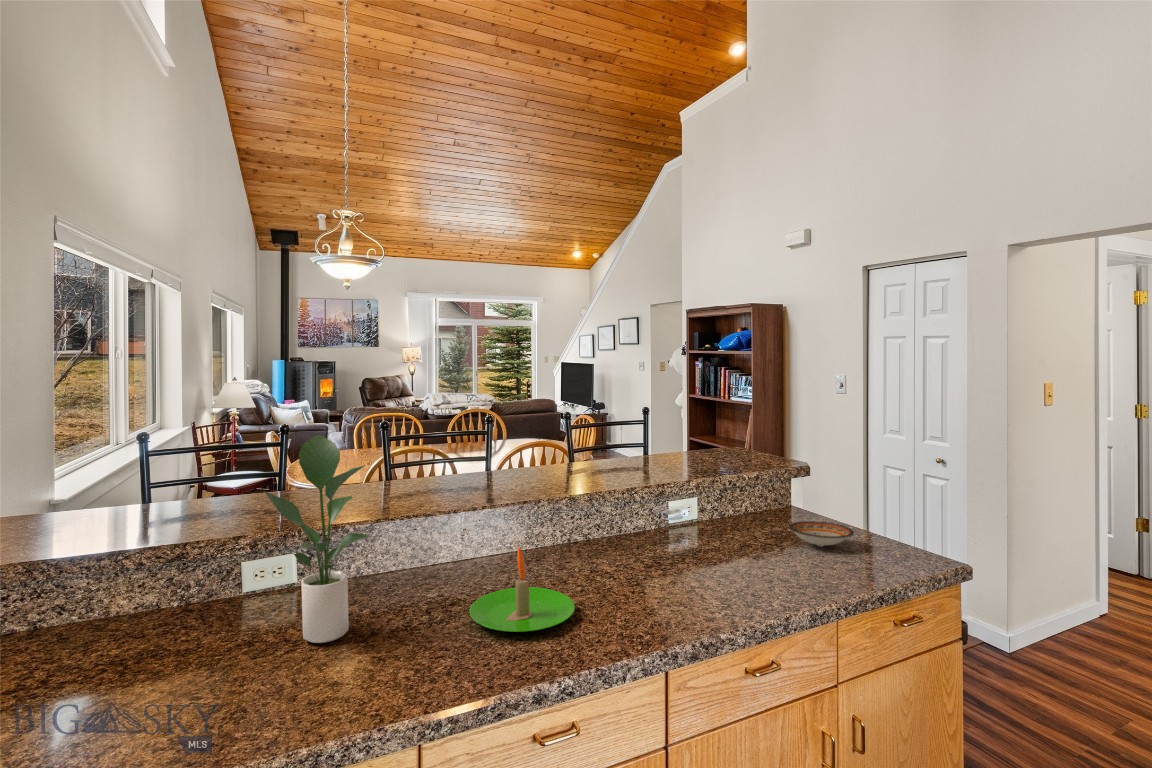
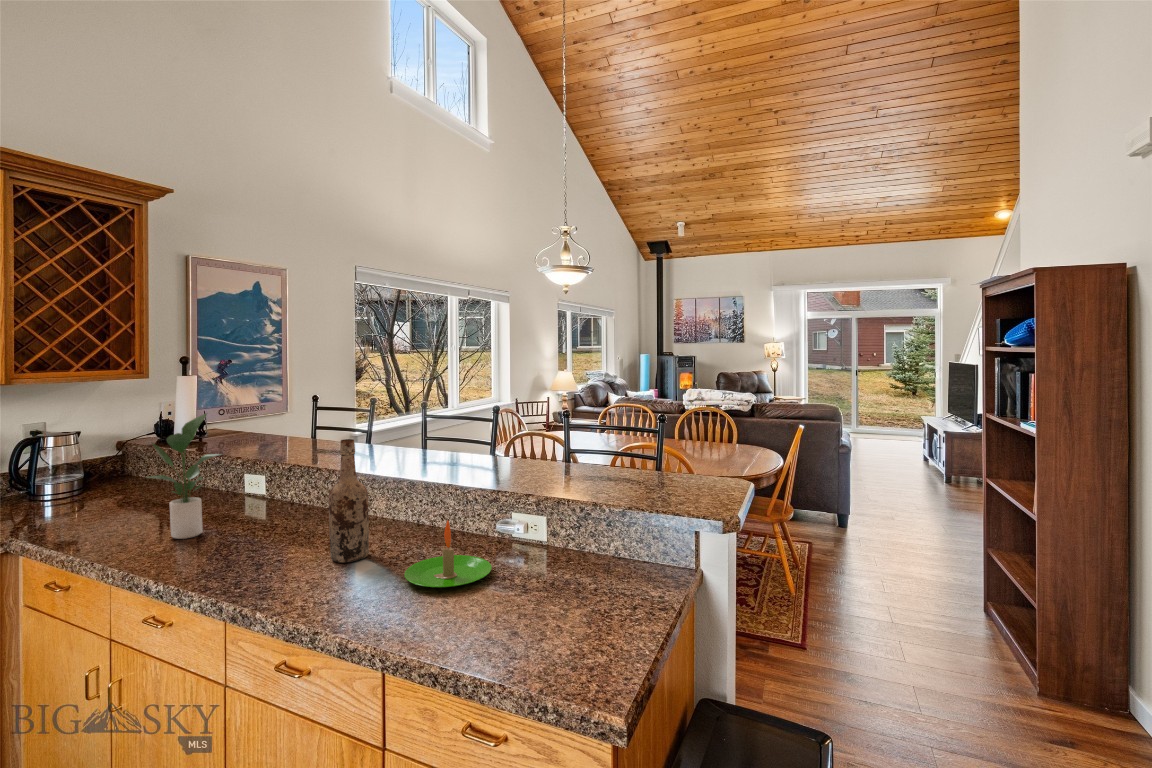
wine bottle: none [593,443,636,590] -> present [329,439,369,563]
ceramic bowl: present [789,521,854,547] -> none [536,554,601,587]
candle: present [469,547,575,632] -> present [404,521,492,587]

